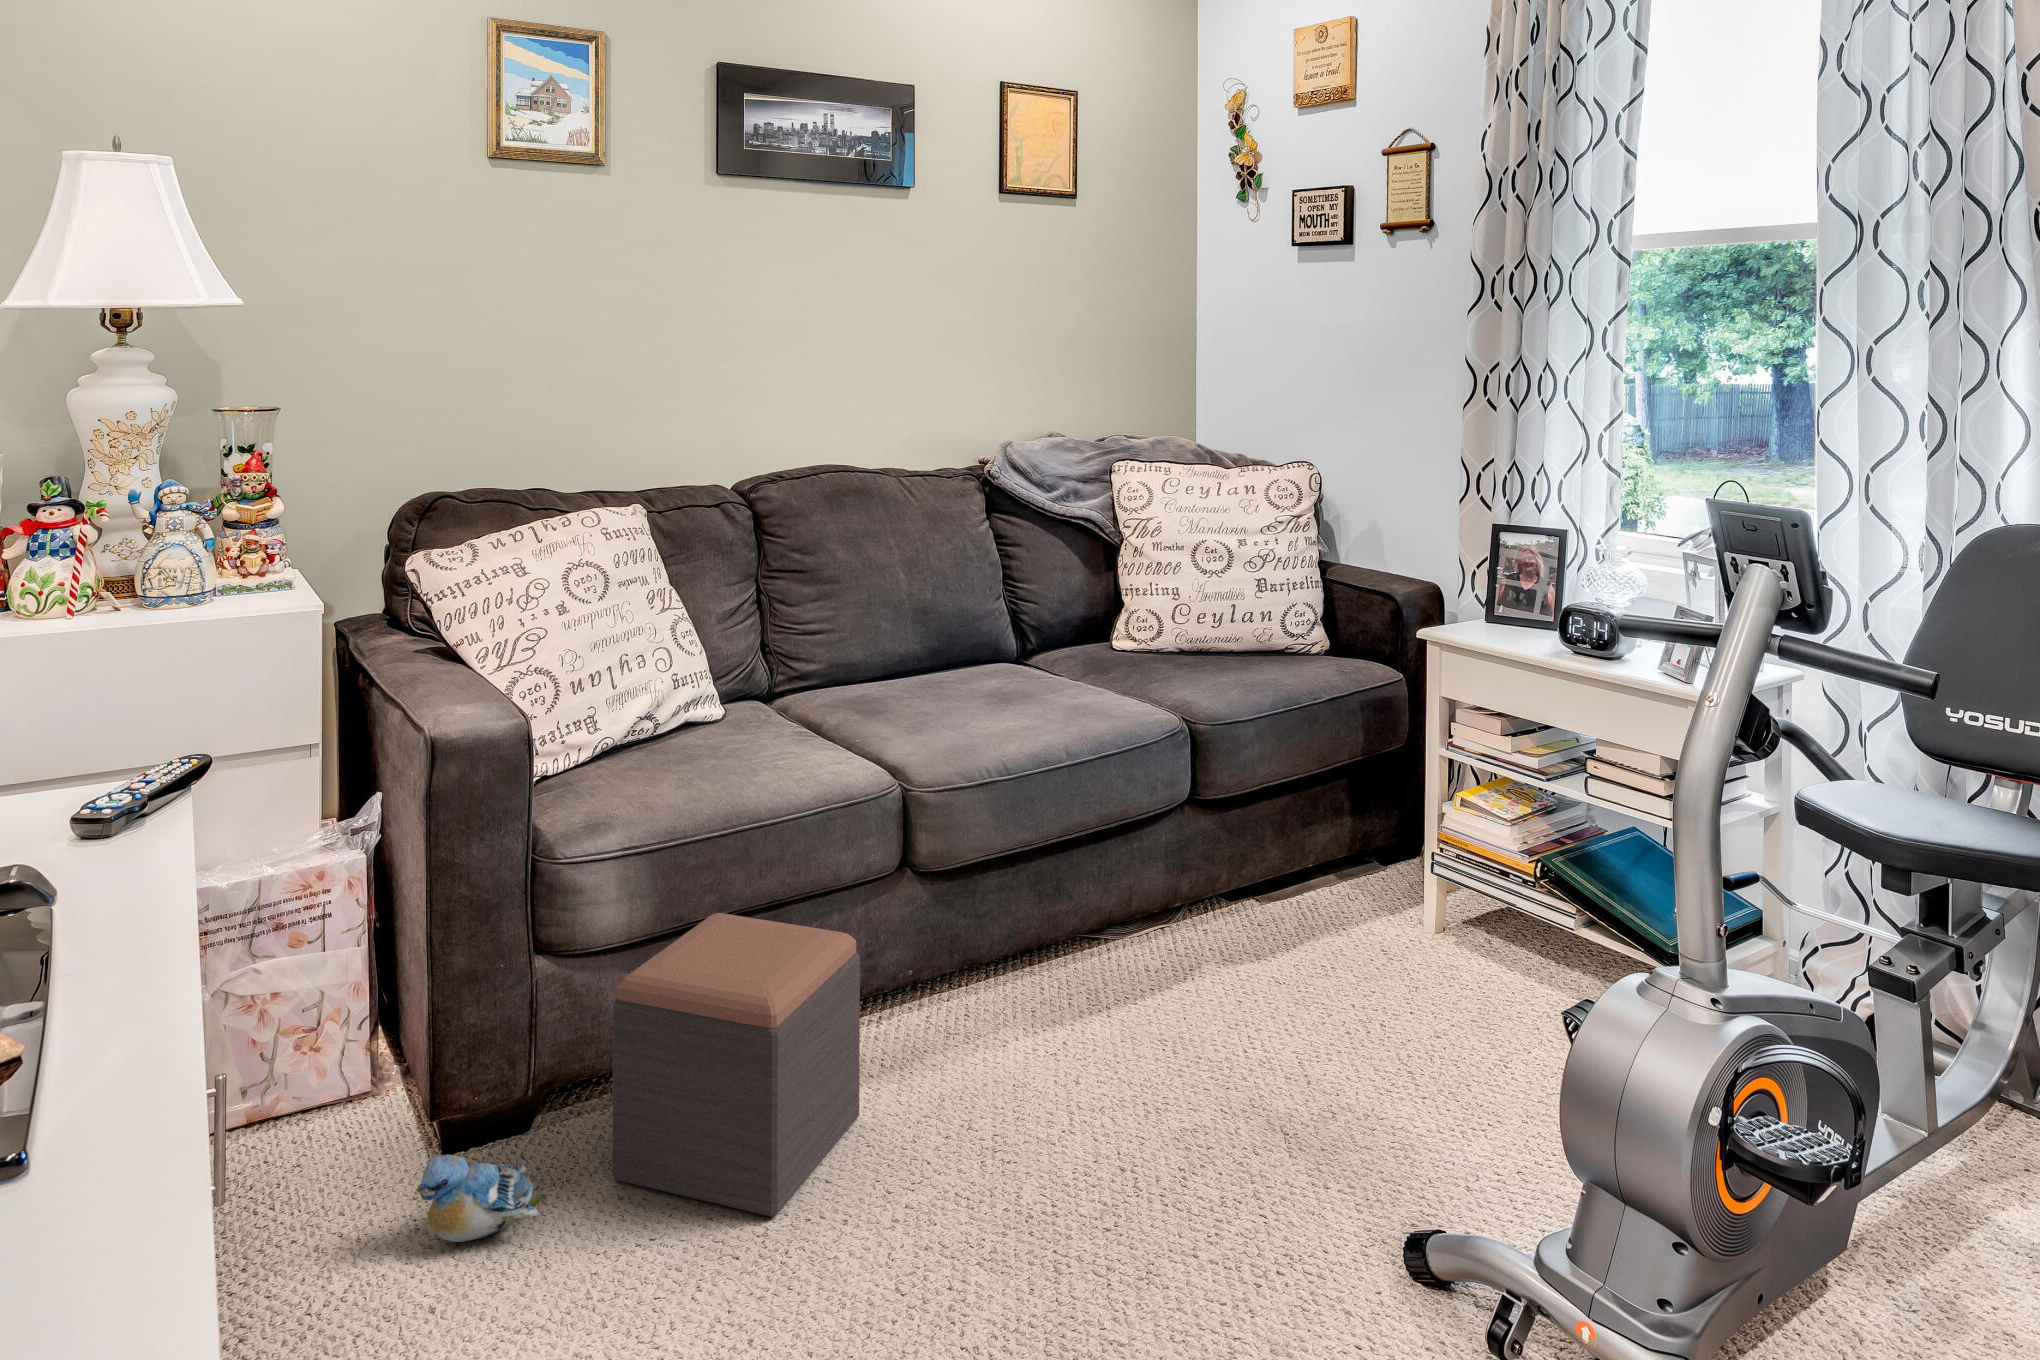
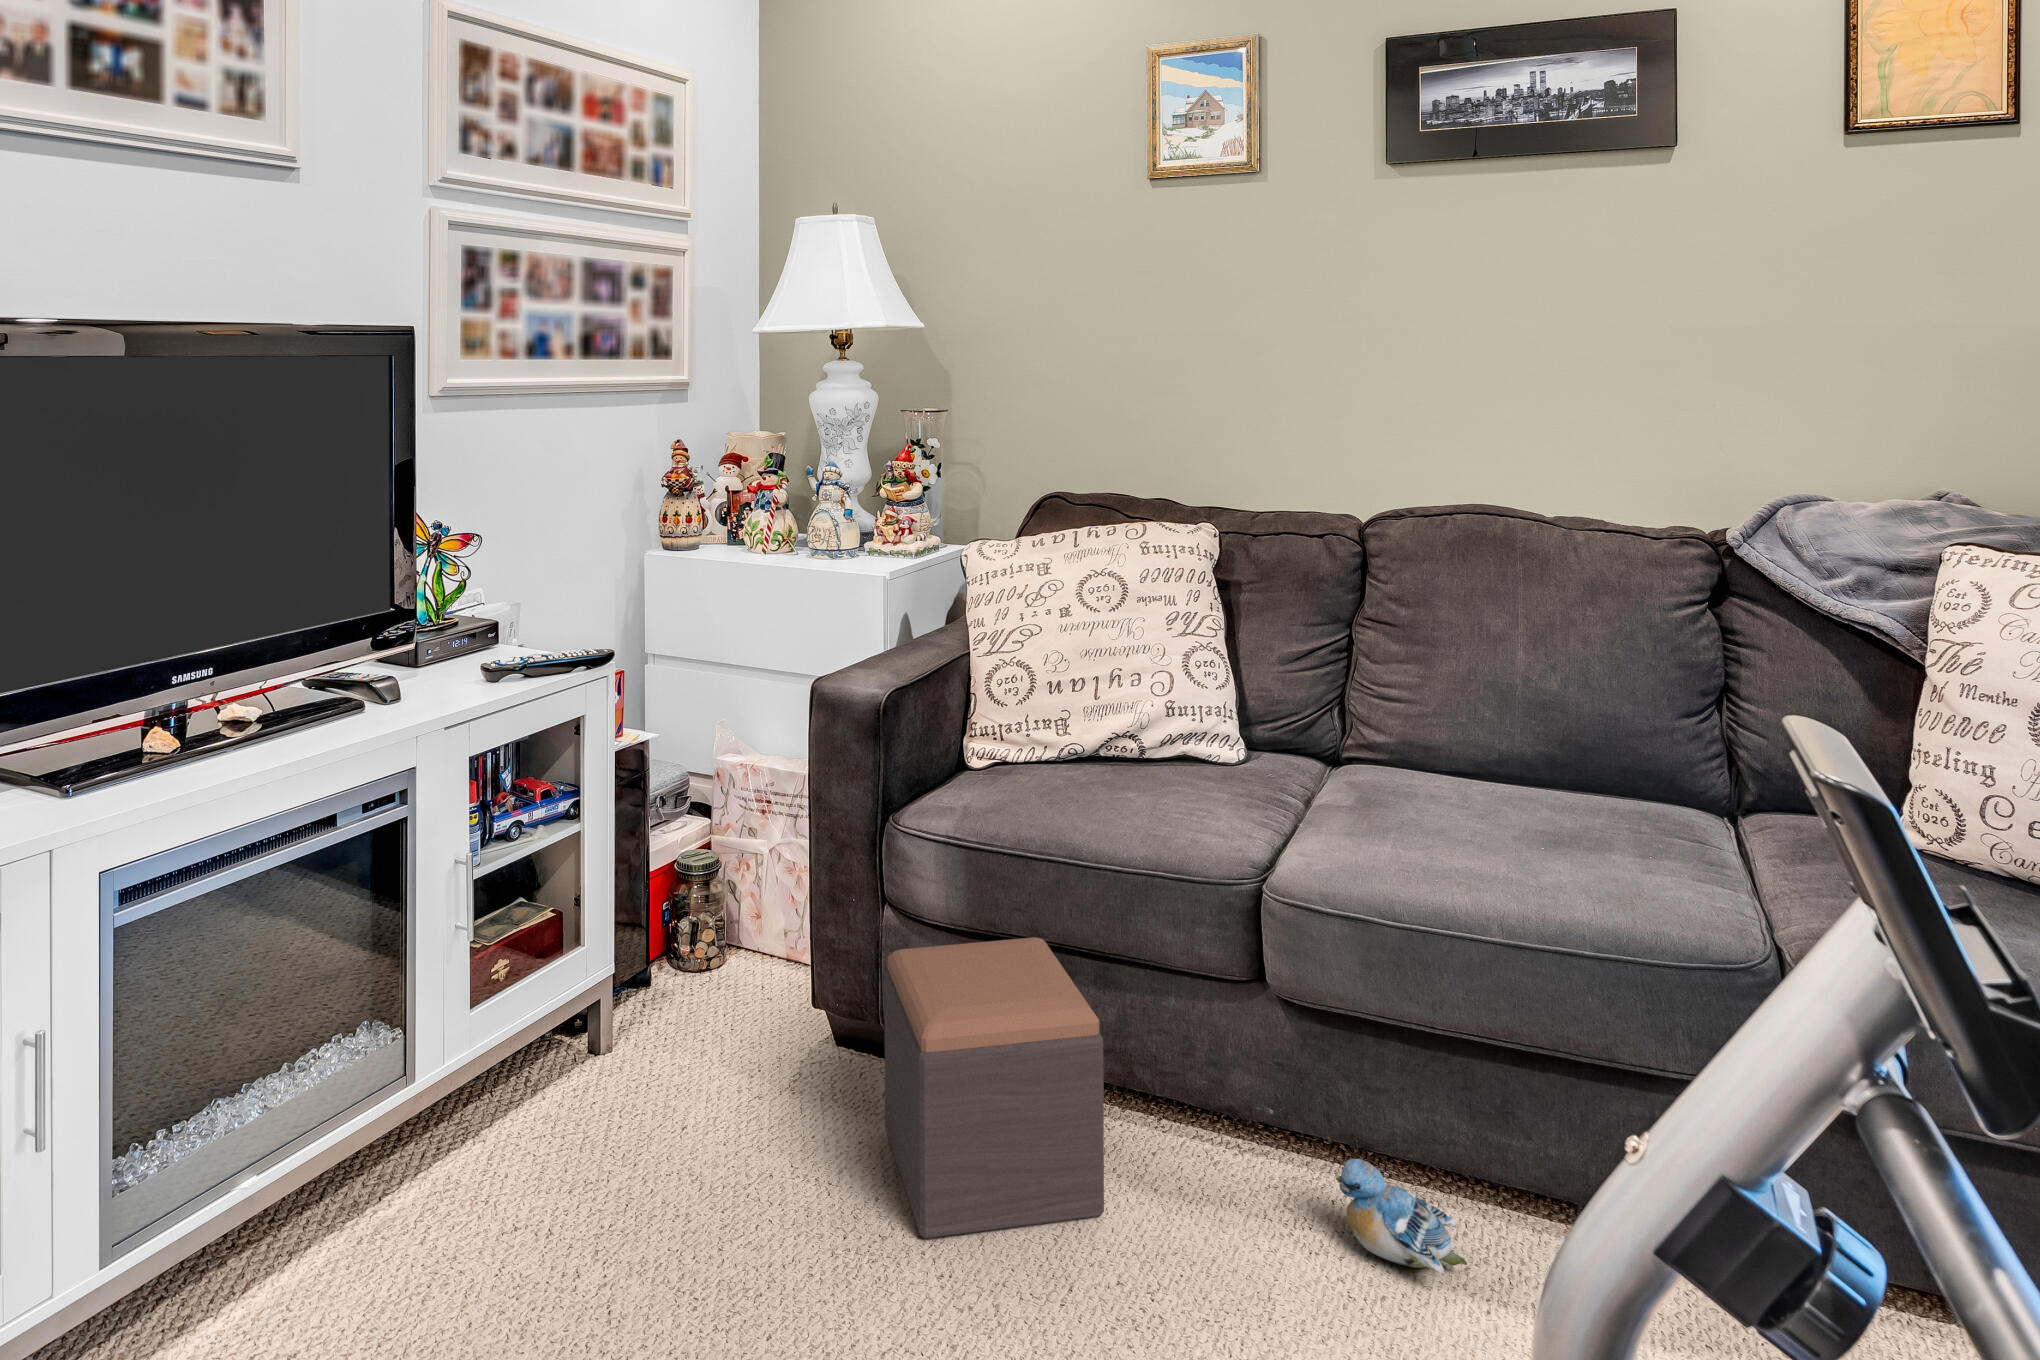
plush toy: present [416,1155,547,1242] -> present [1336,1159,1467,1275]

